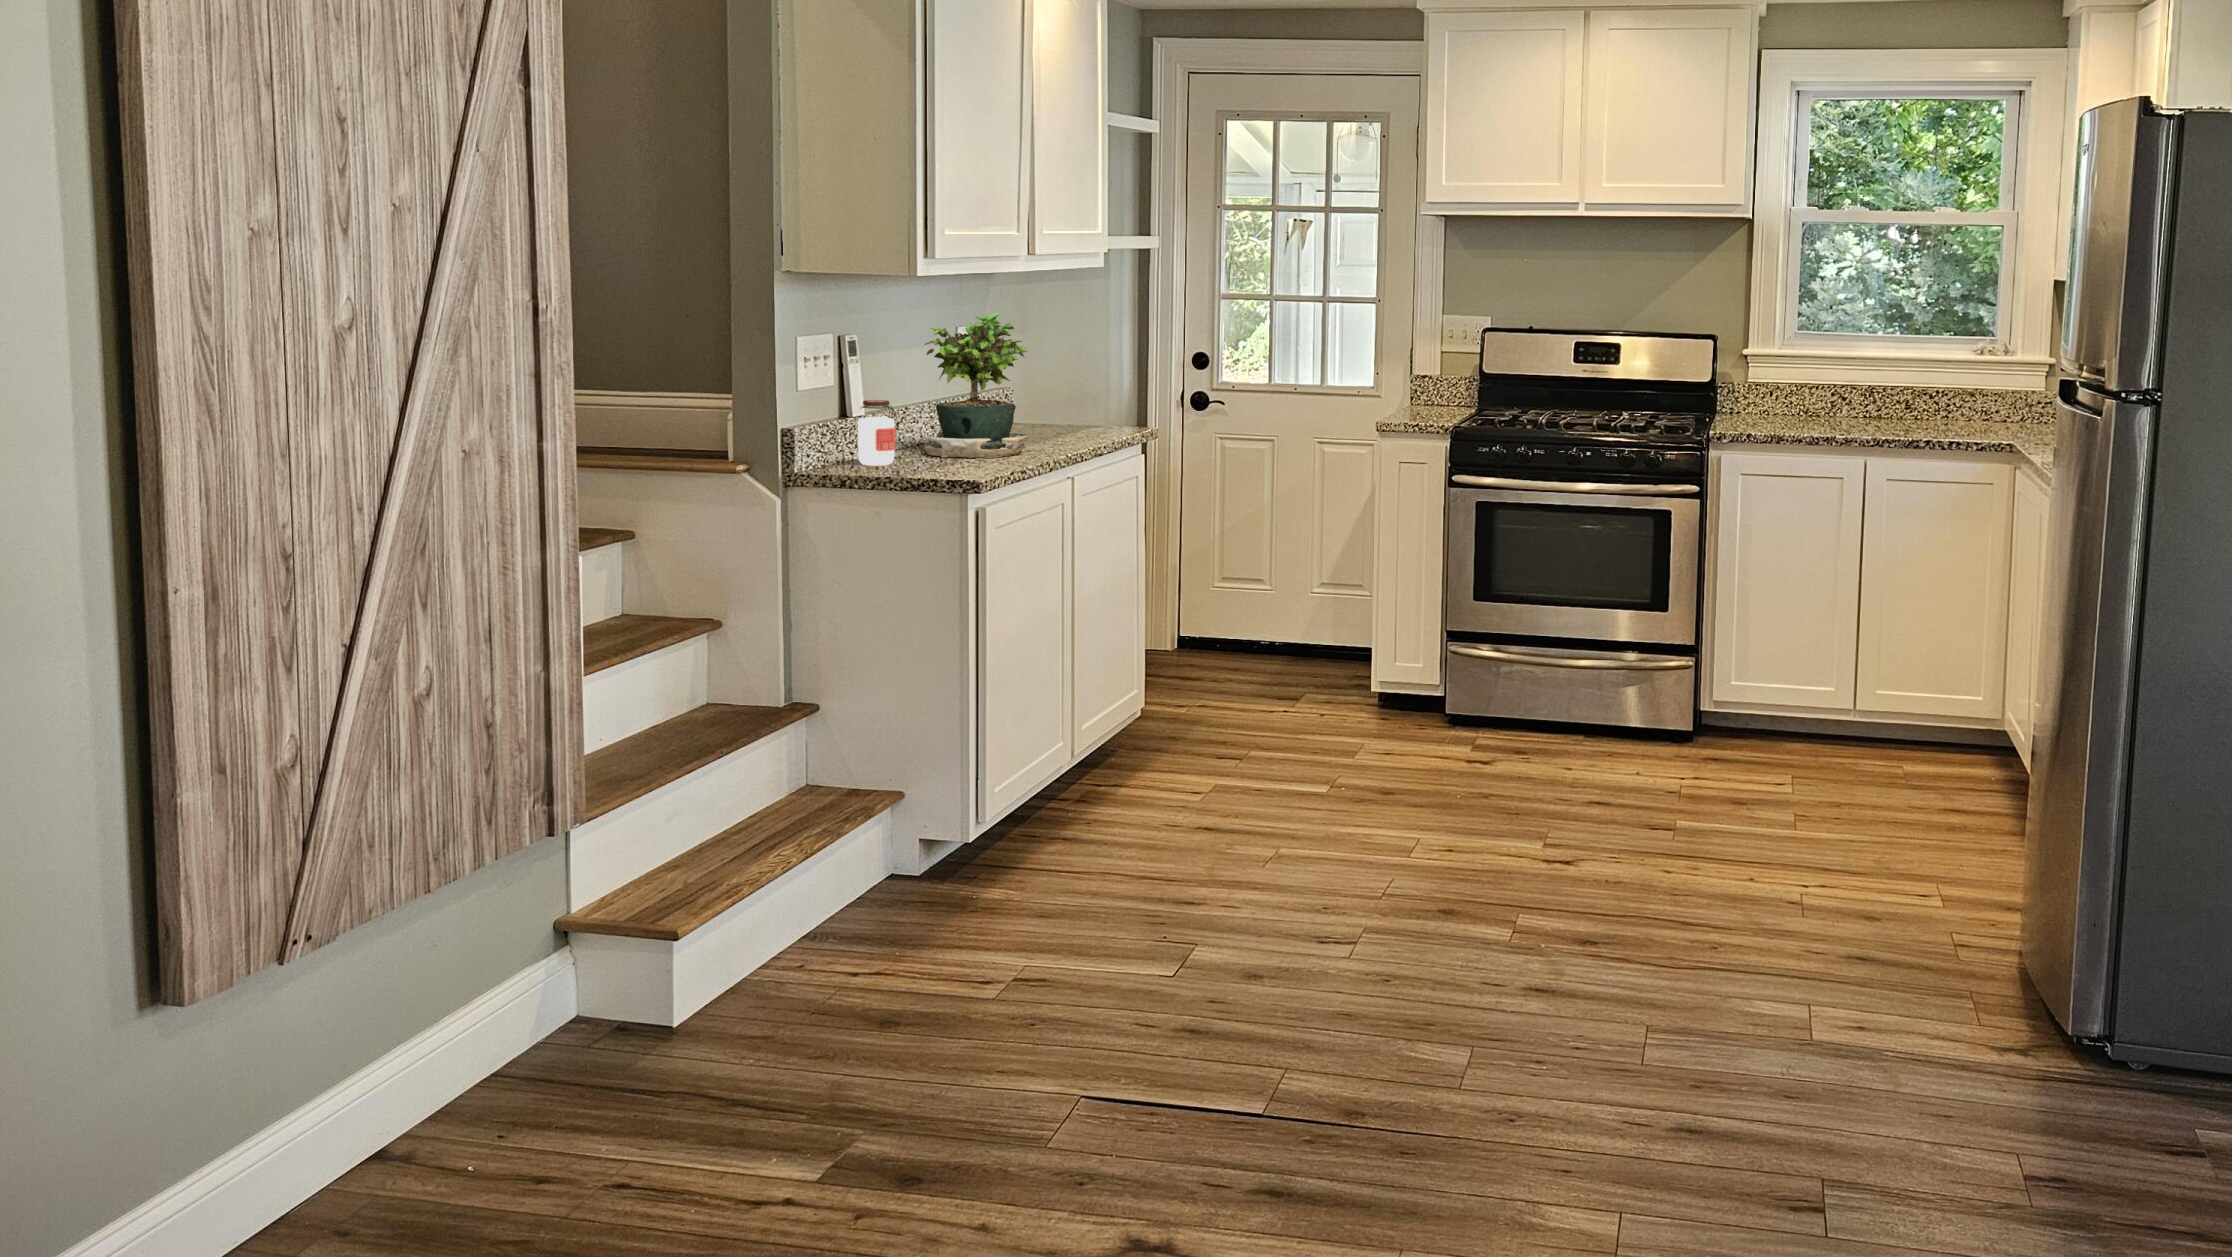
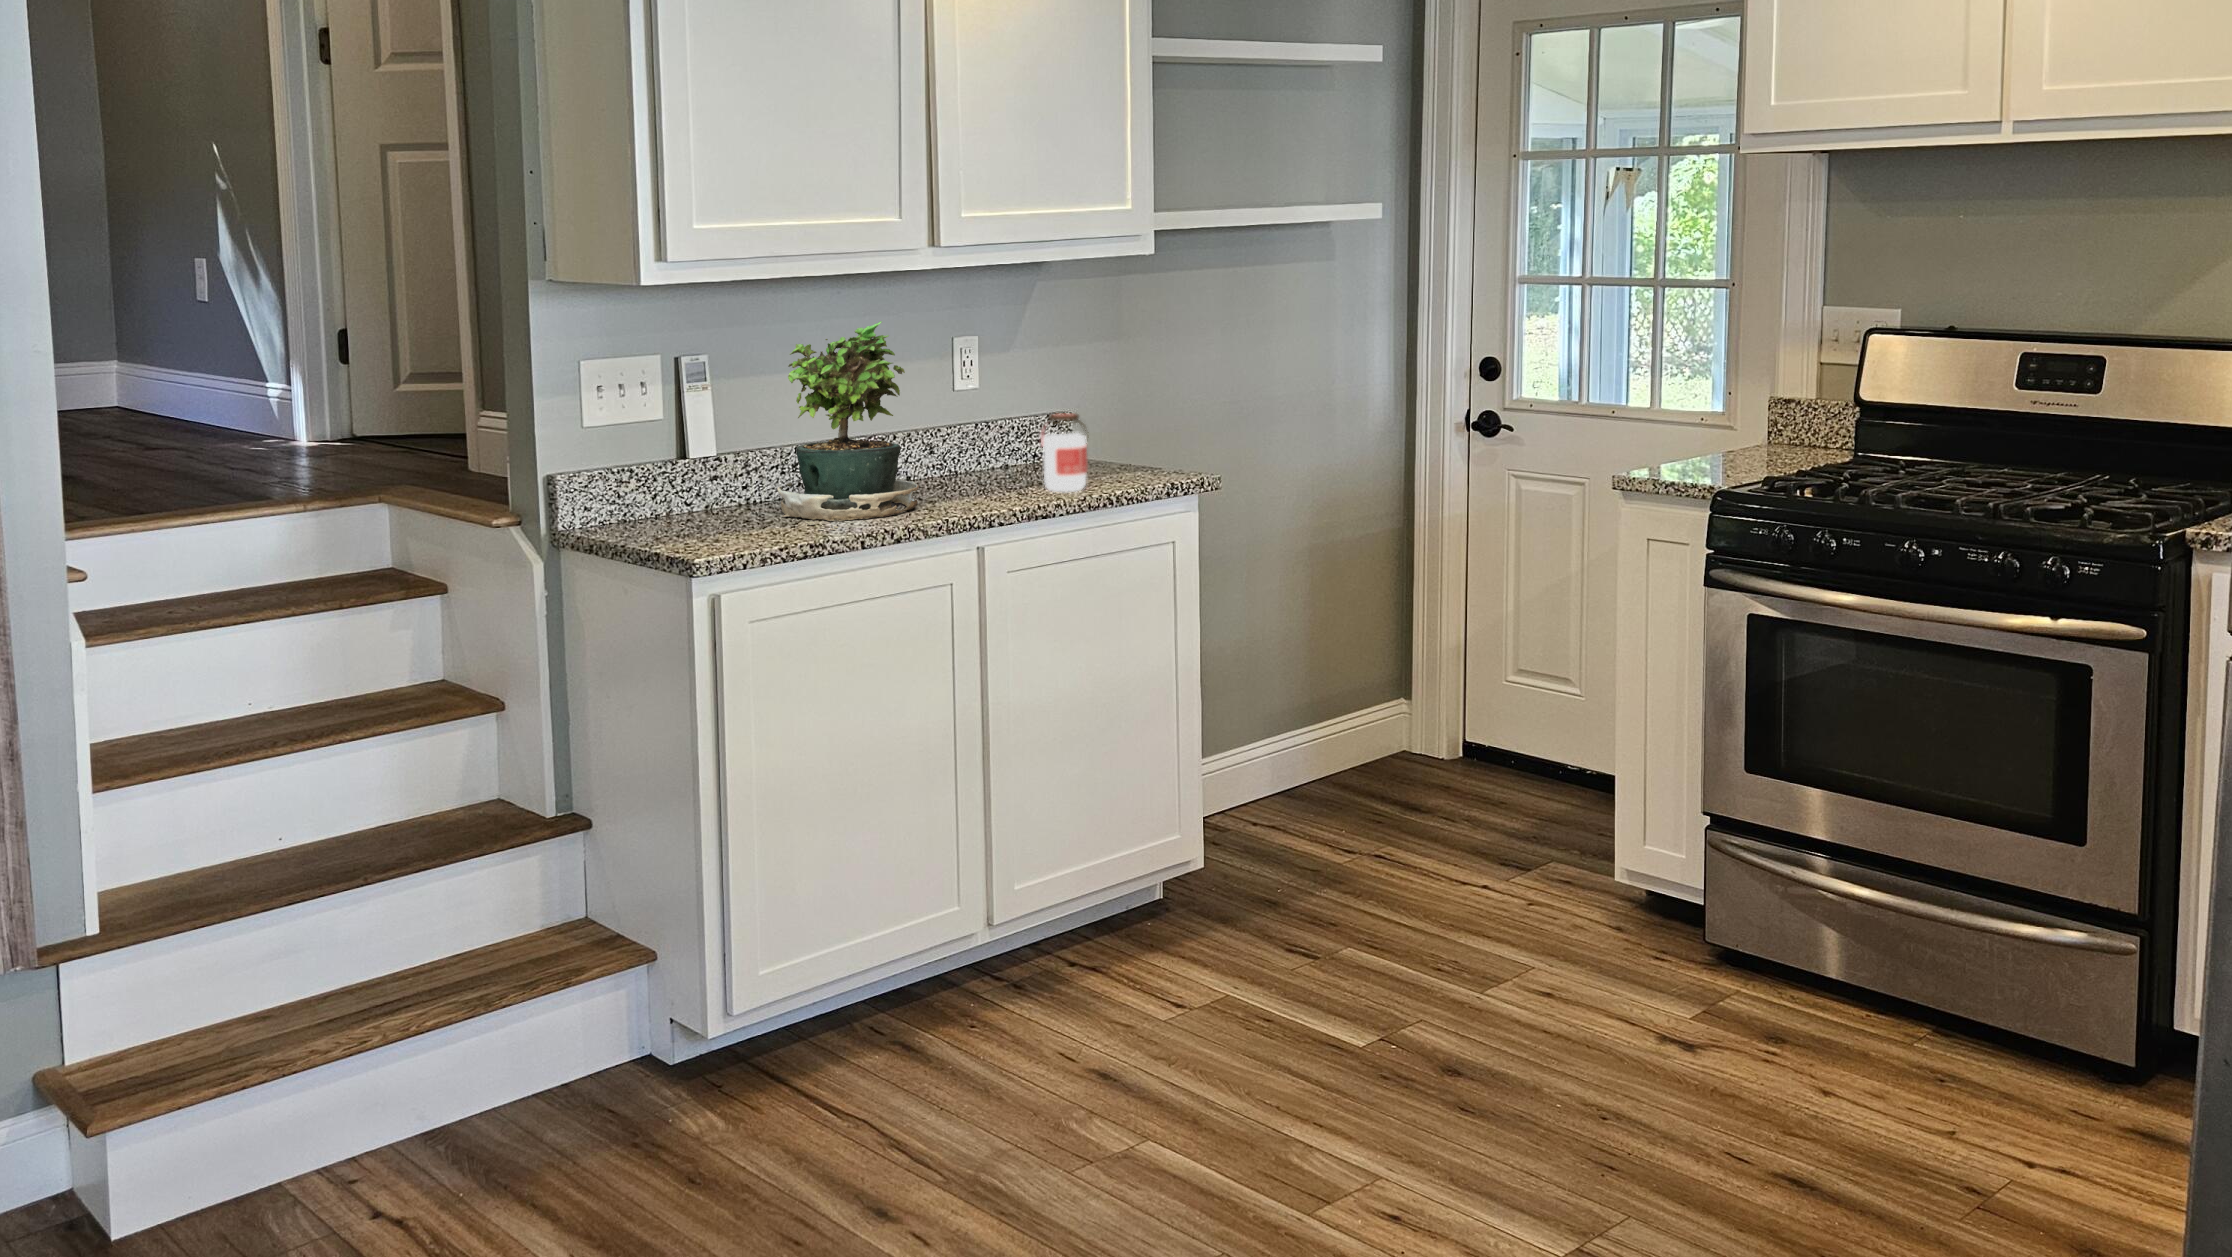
jar: present [858,400,897,466] -> present [1041,413,1088,492]

